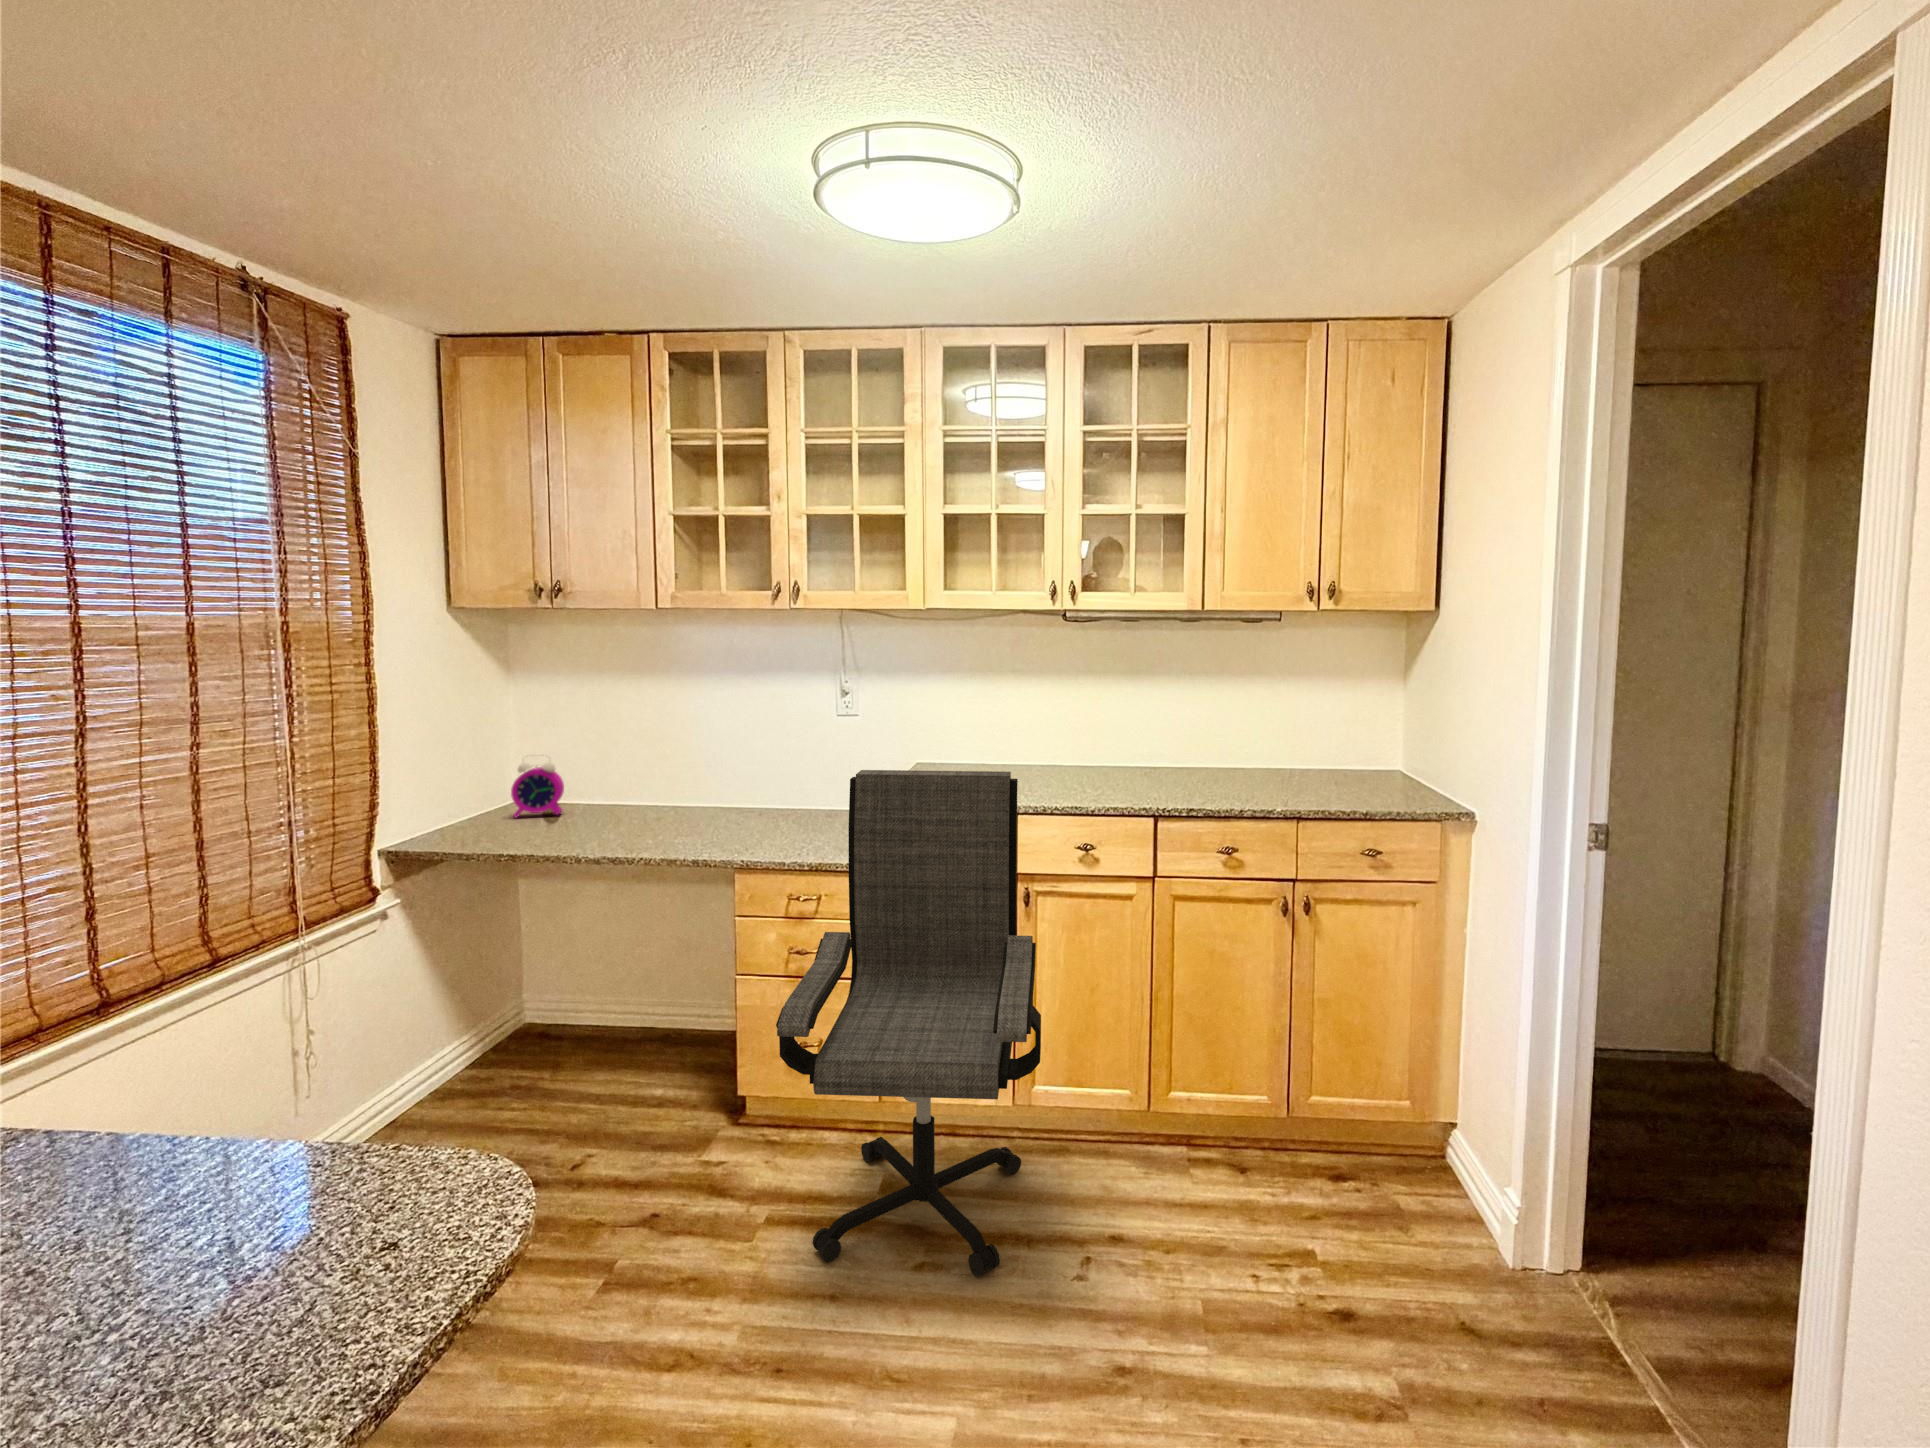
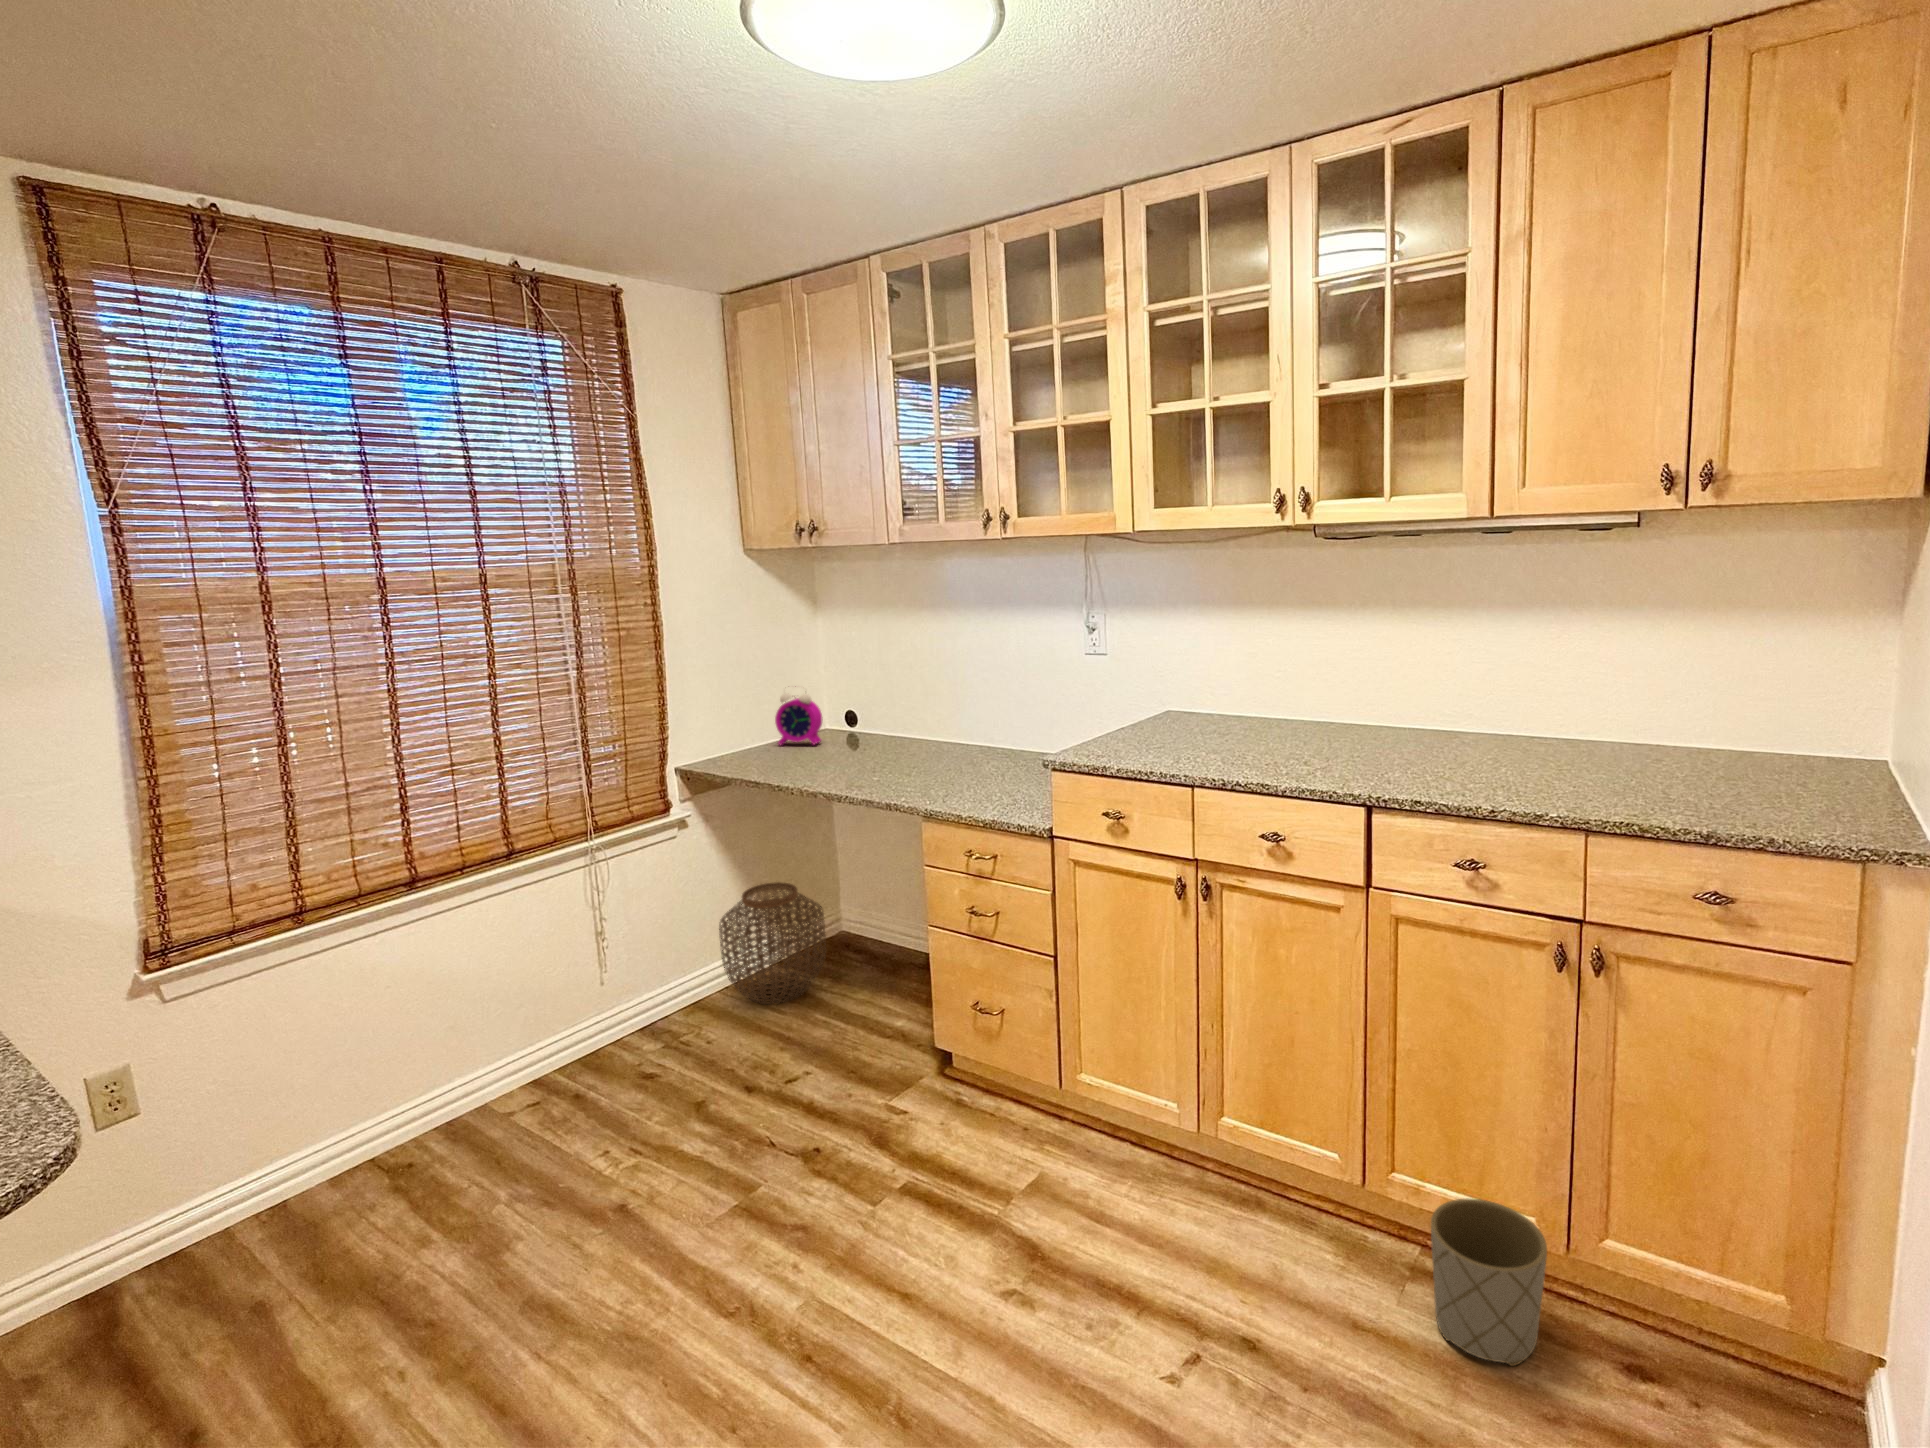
office chair: present [776,770,1041,1277] -> none [856,722,1186,1316]
woven basket: none [441,964,569,1100] -> present [719,882,826,1004]
planter: none [1217,1090,1294,1201] -> present [1431,1199,1547,1366]

